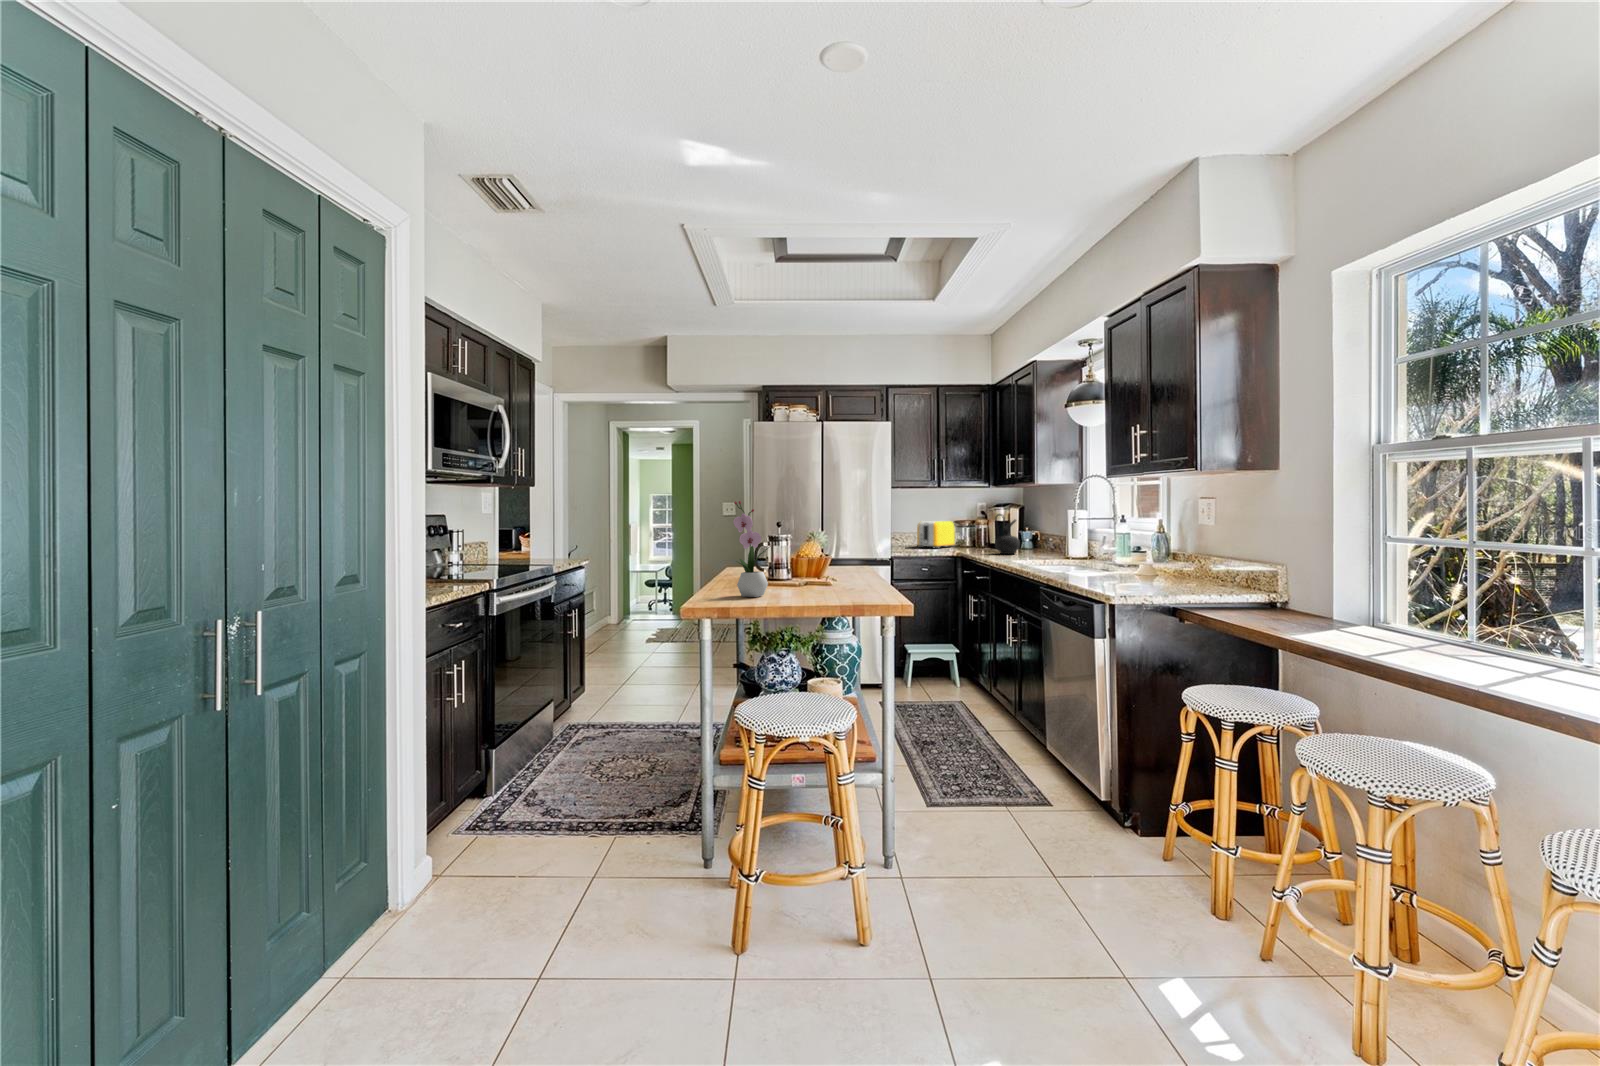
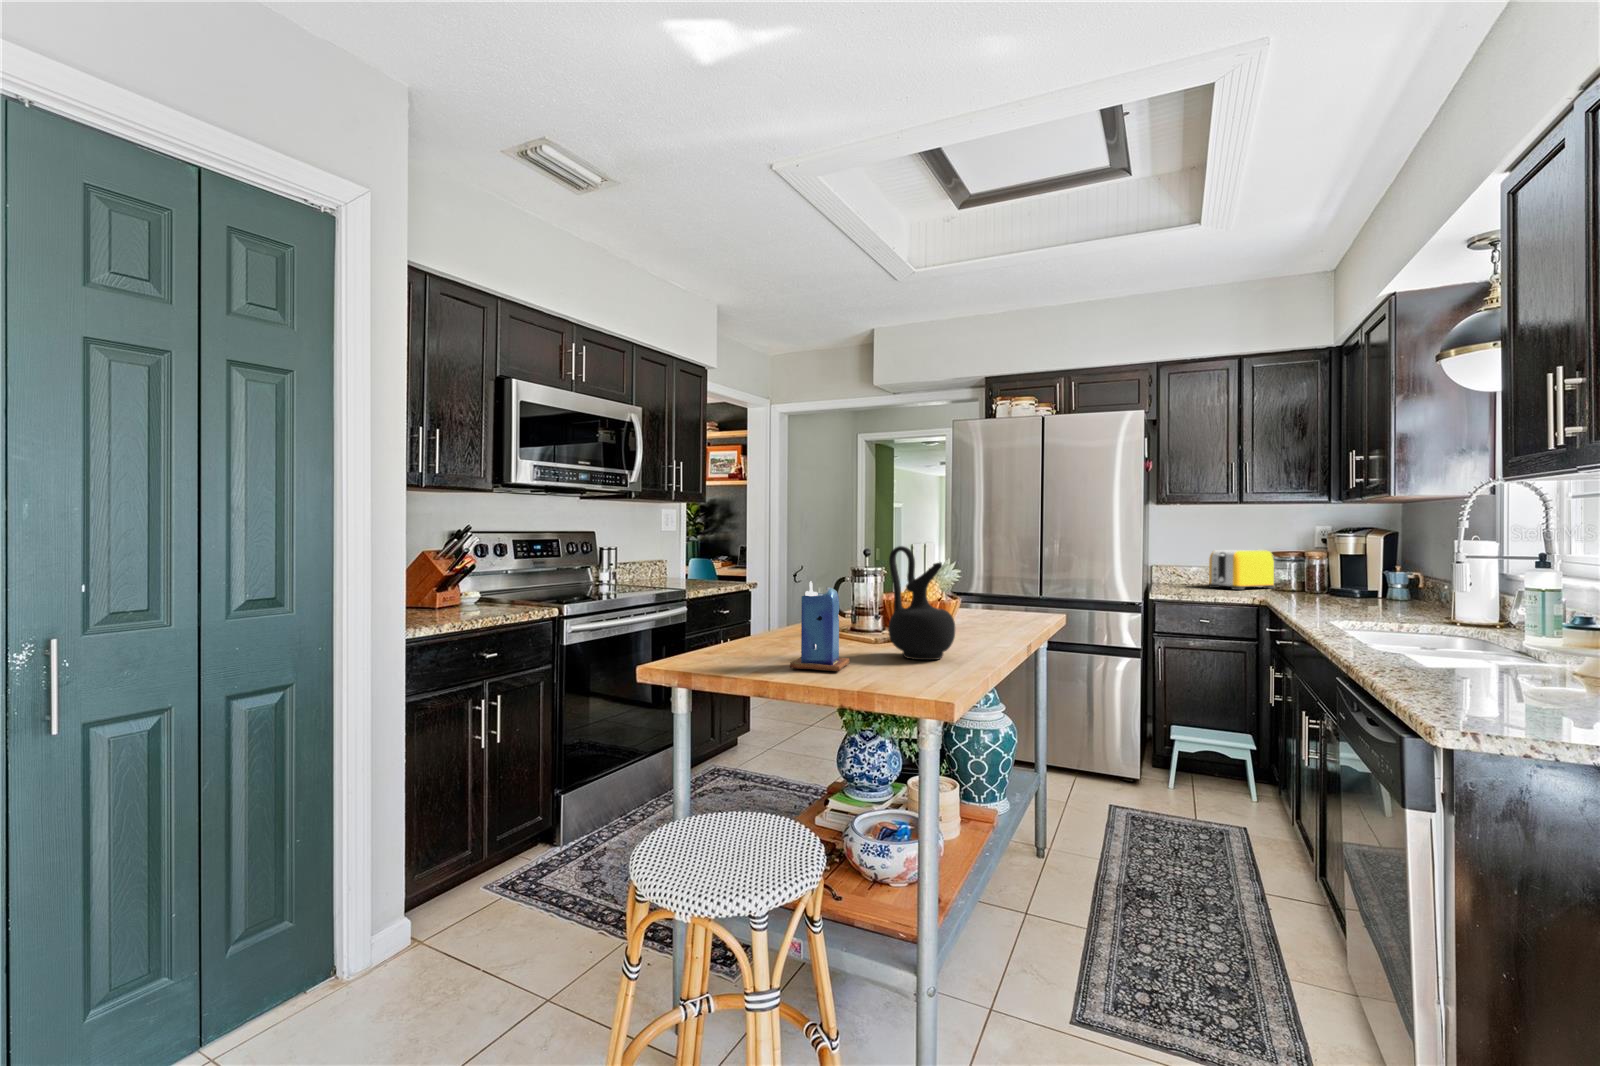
flower arrangement: present [733,501,771,597] -> none [733,516,797,657]
ceramic jug: present [995,514,1020,554] -> present [888,546,955,660]
candle: none [787,543,824,600] -> present [790,581,849,671]

